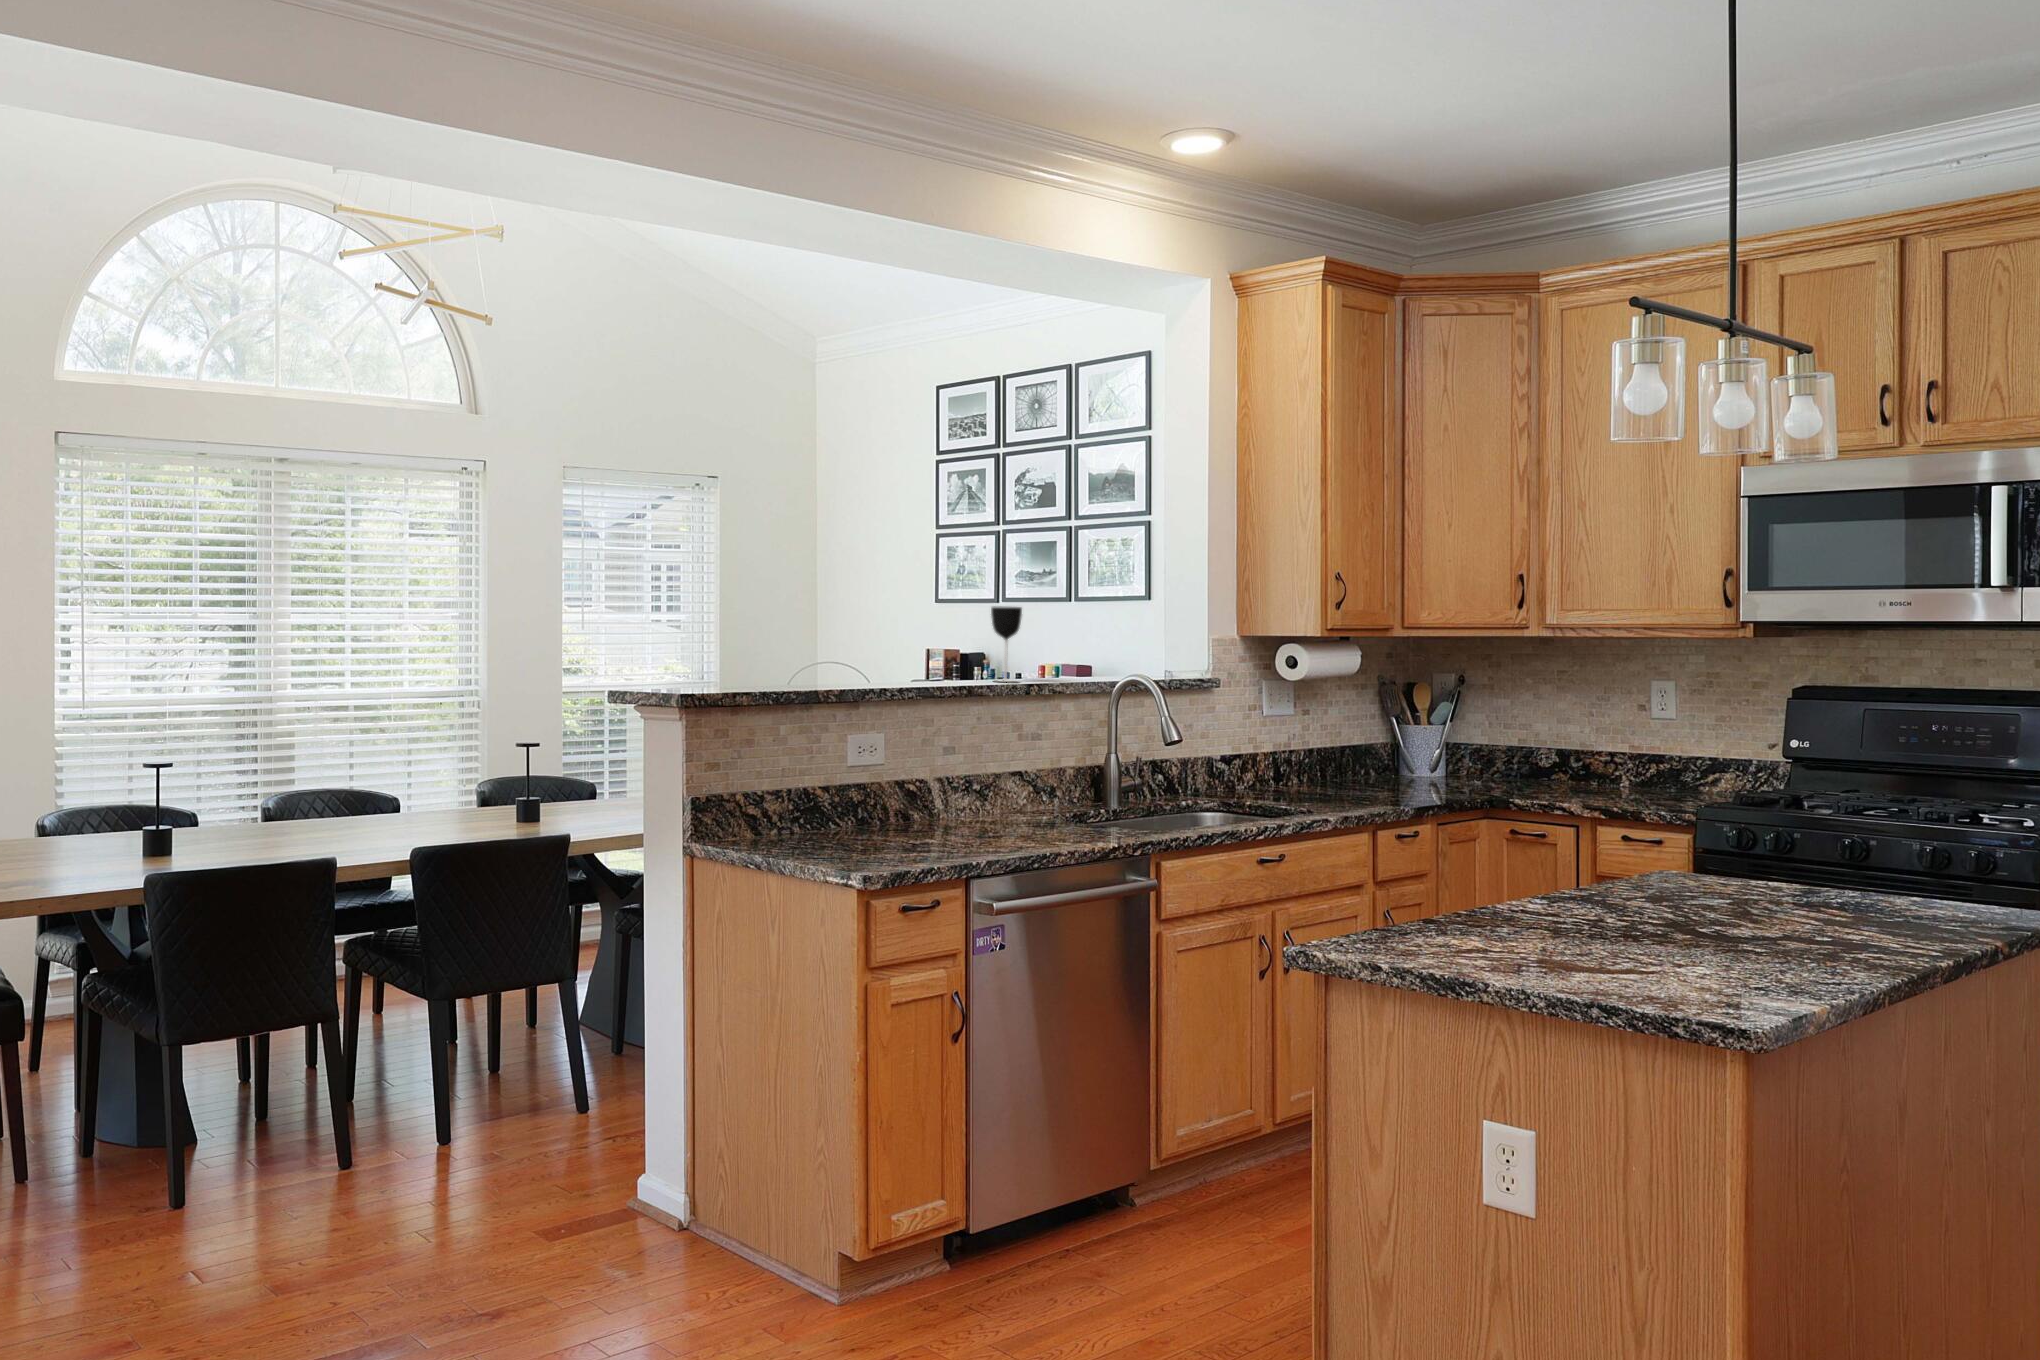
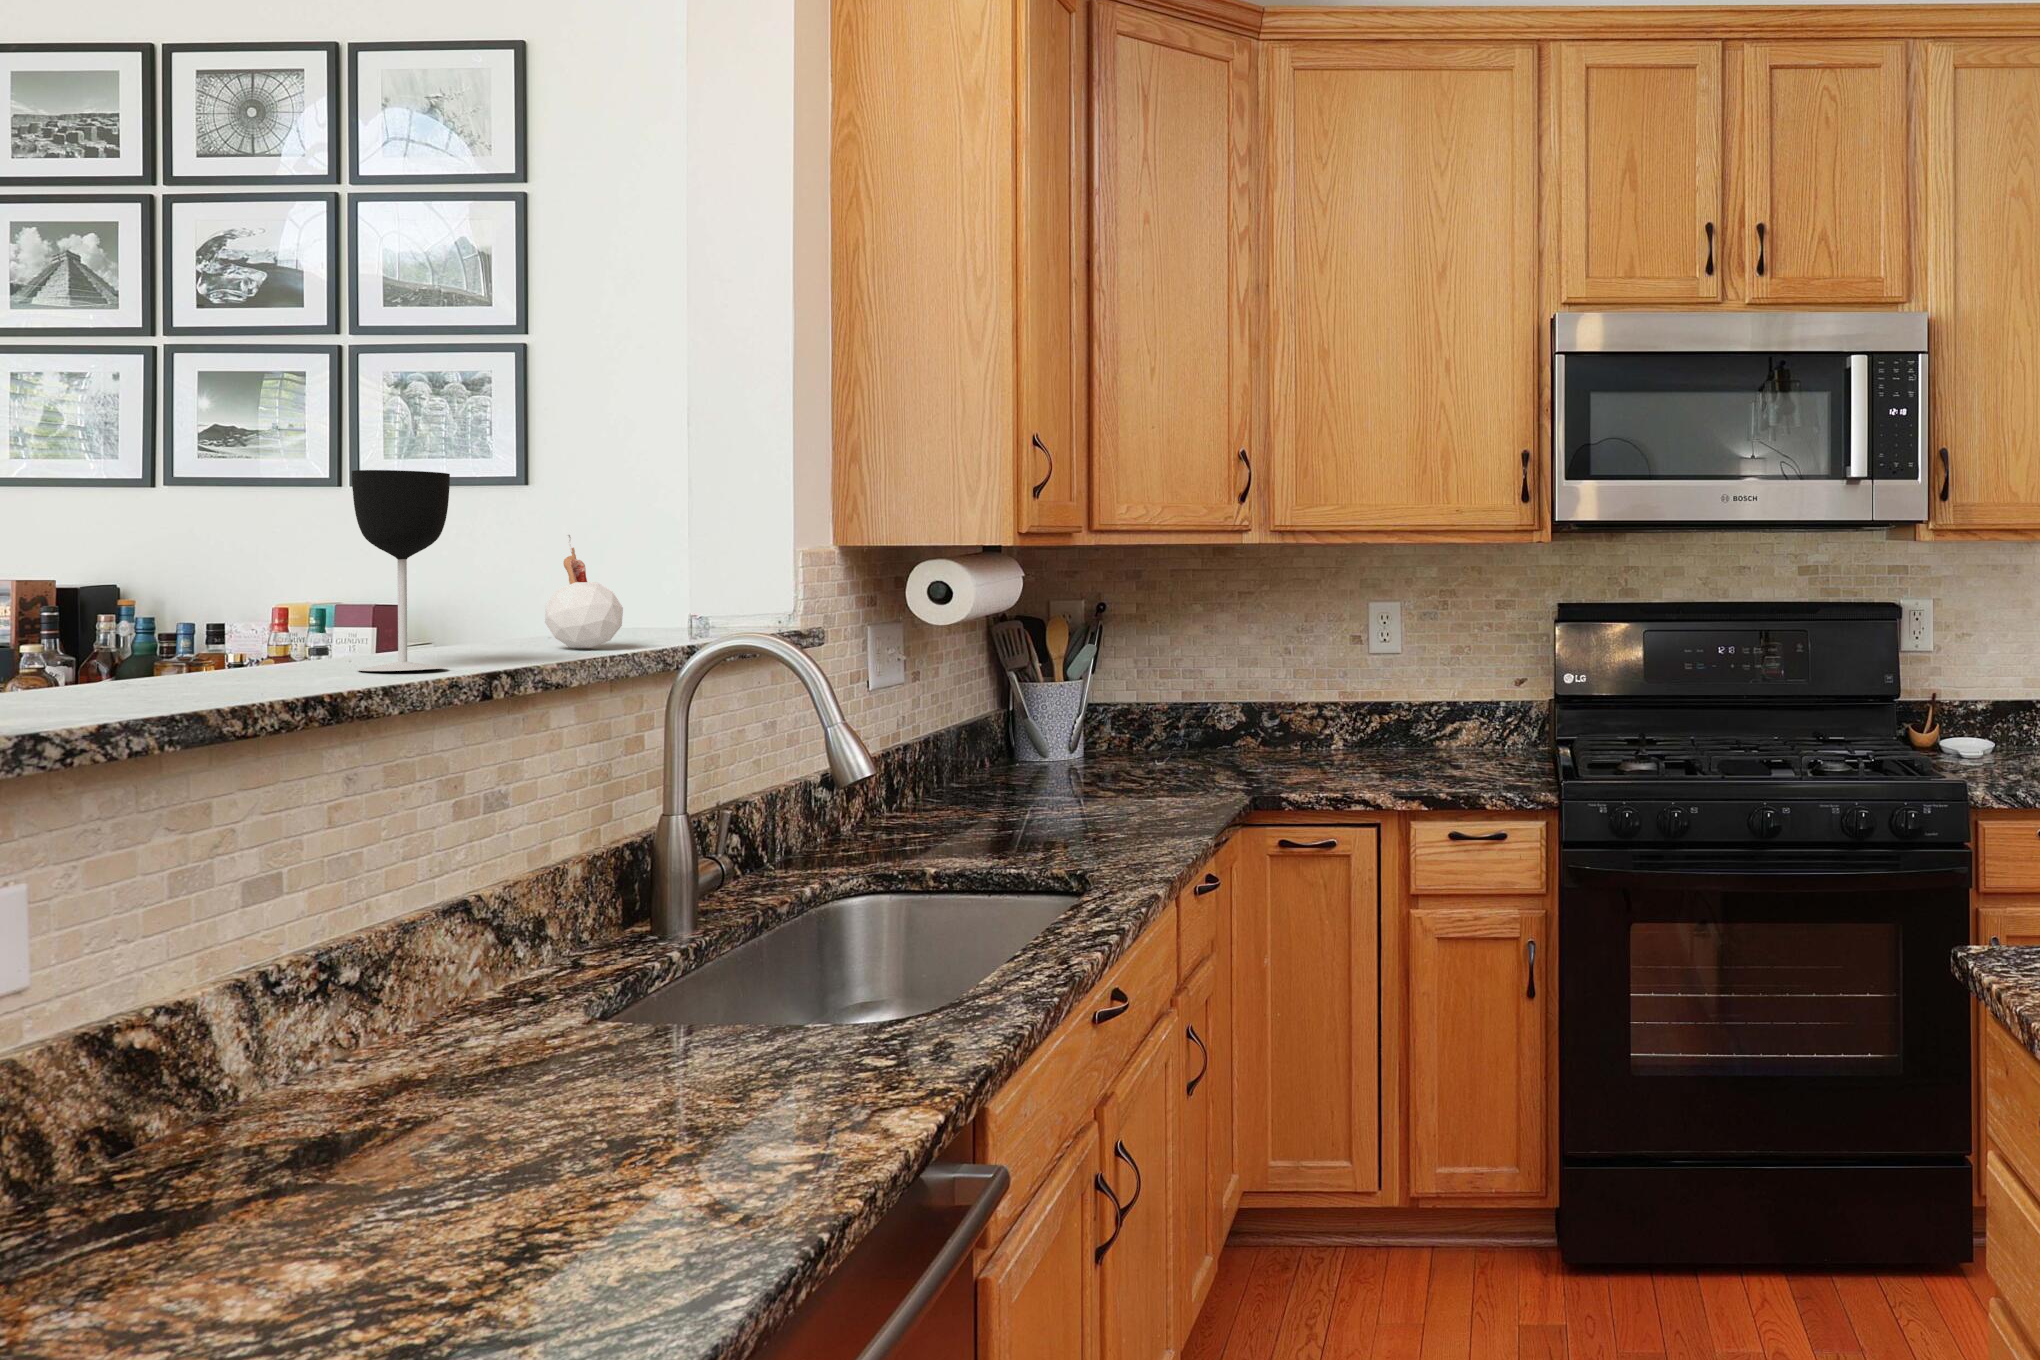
candle: none [1071,629,1100,679] -> present [545,535,623,648]

